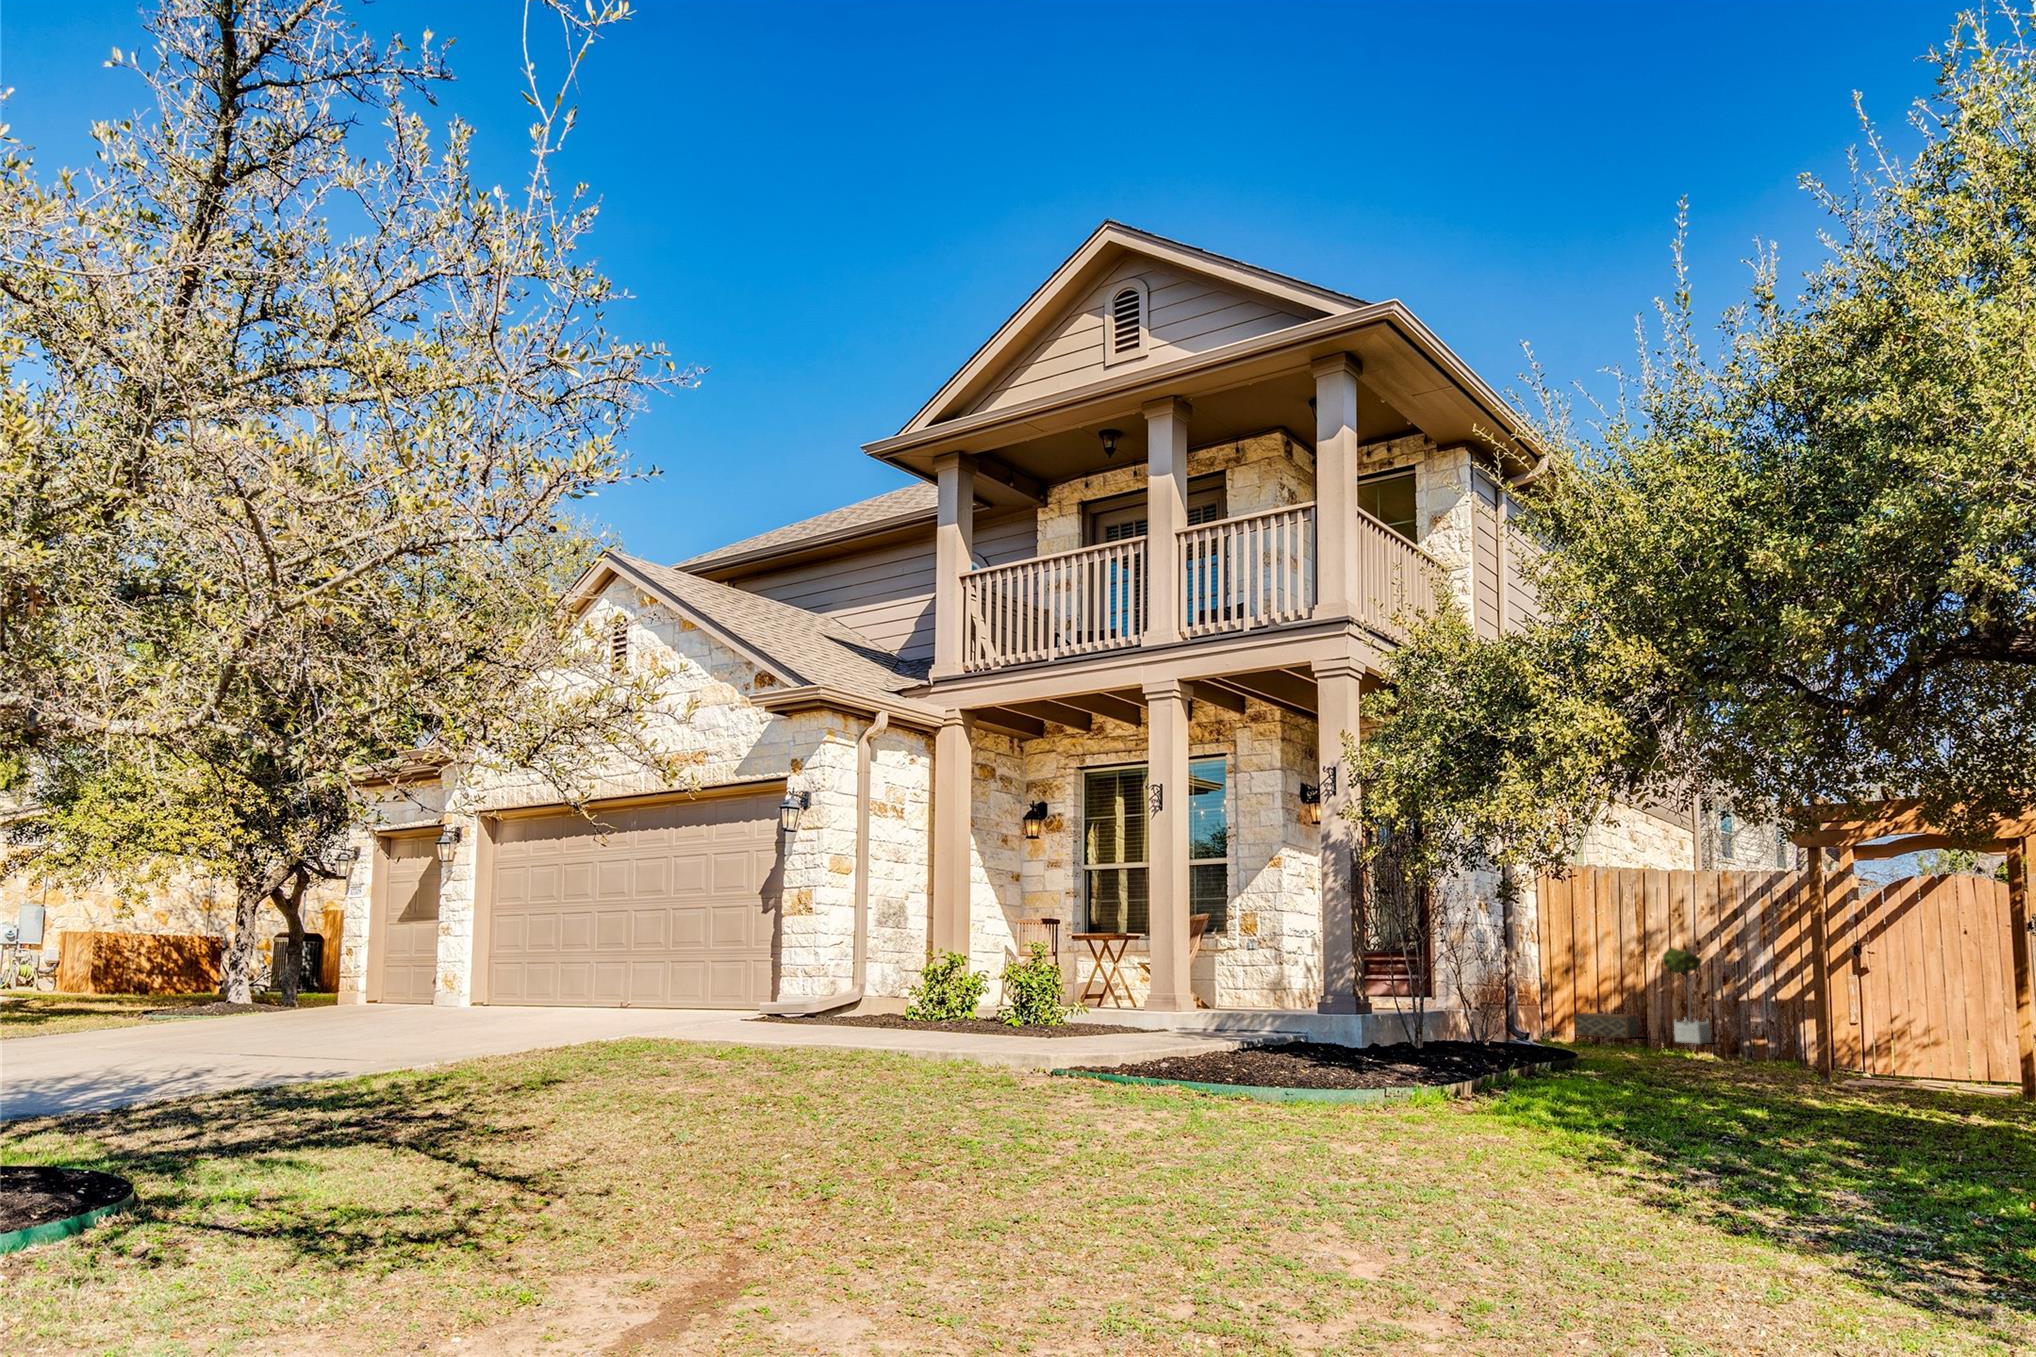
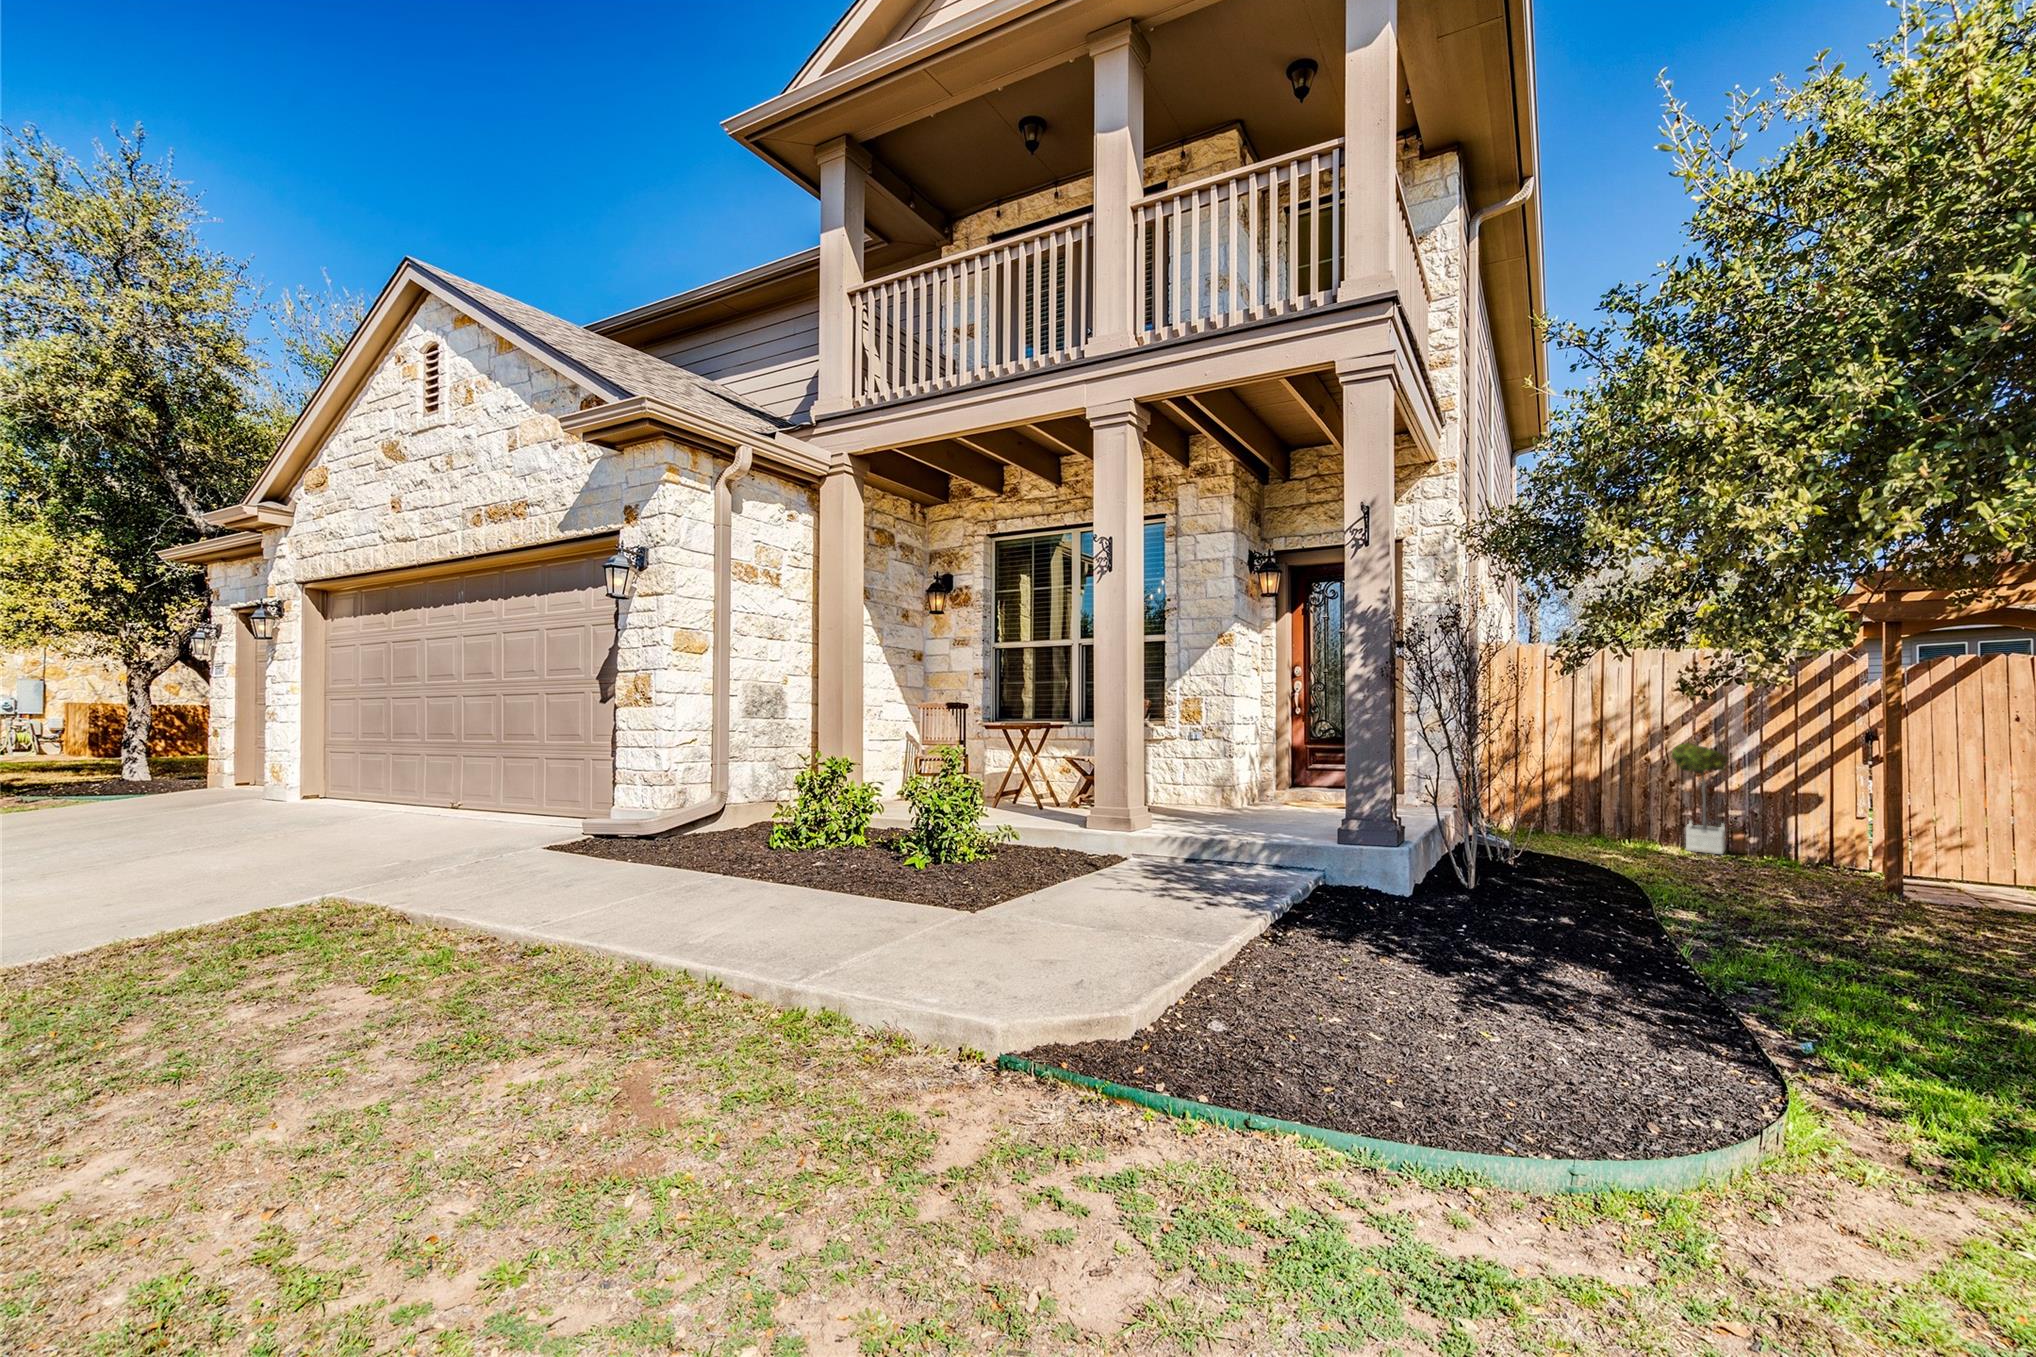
woven basket: present [1574,1013,1638,1038] -> none [1549,809,1620,843]

